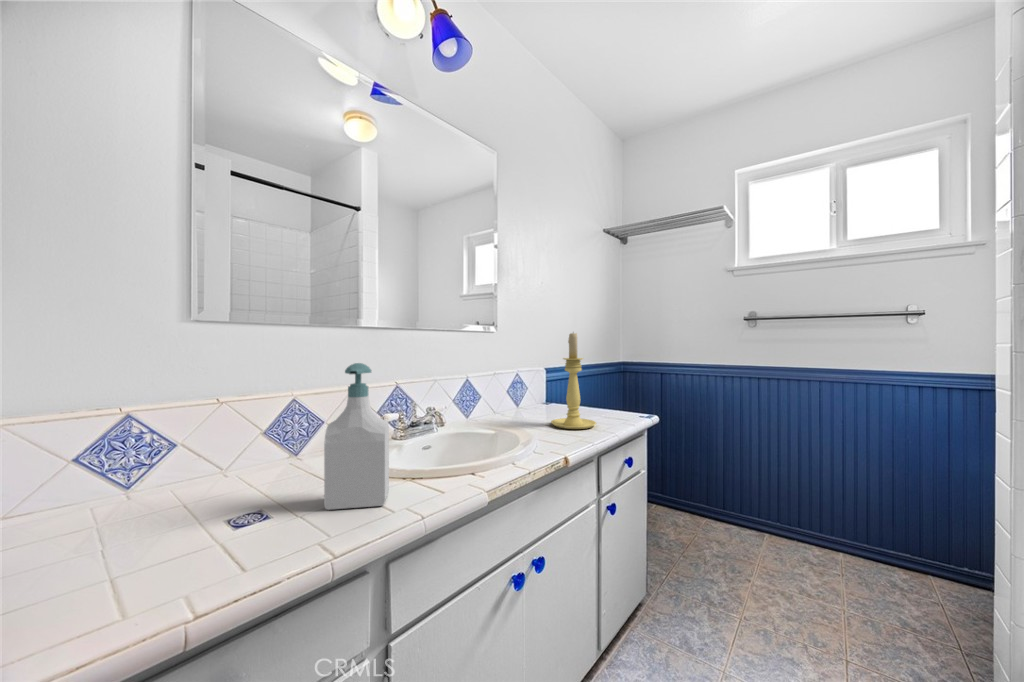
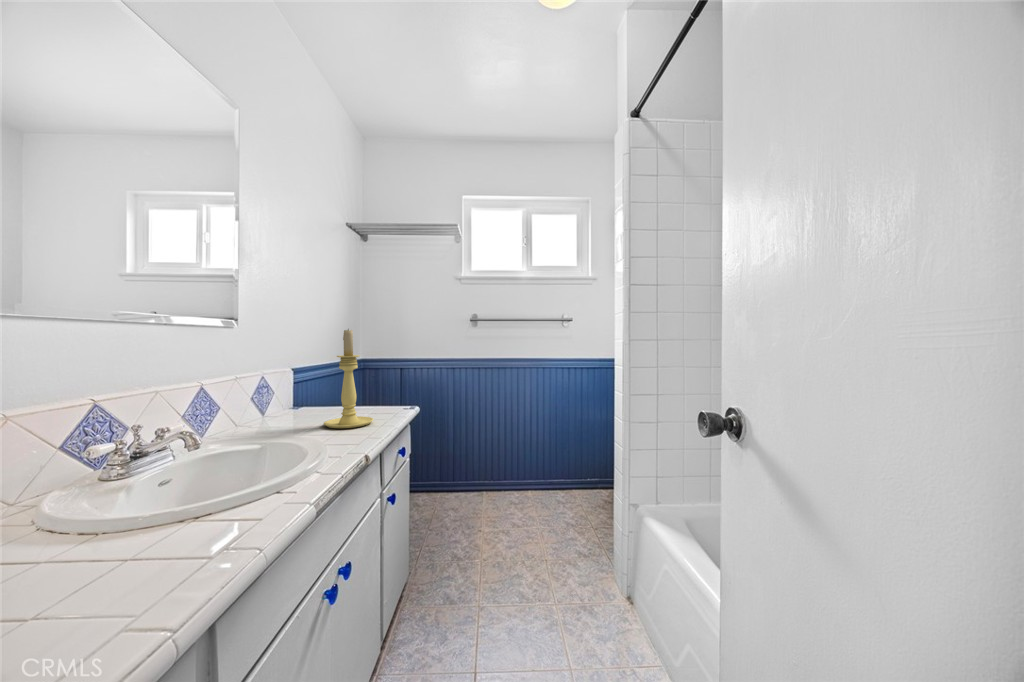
soap bottle: present [324,363,389,510] -> none [68,368,188,593]

